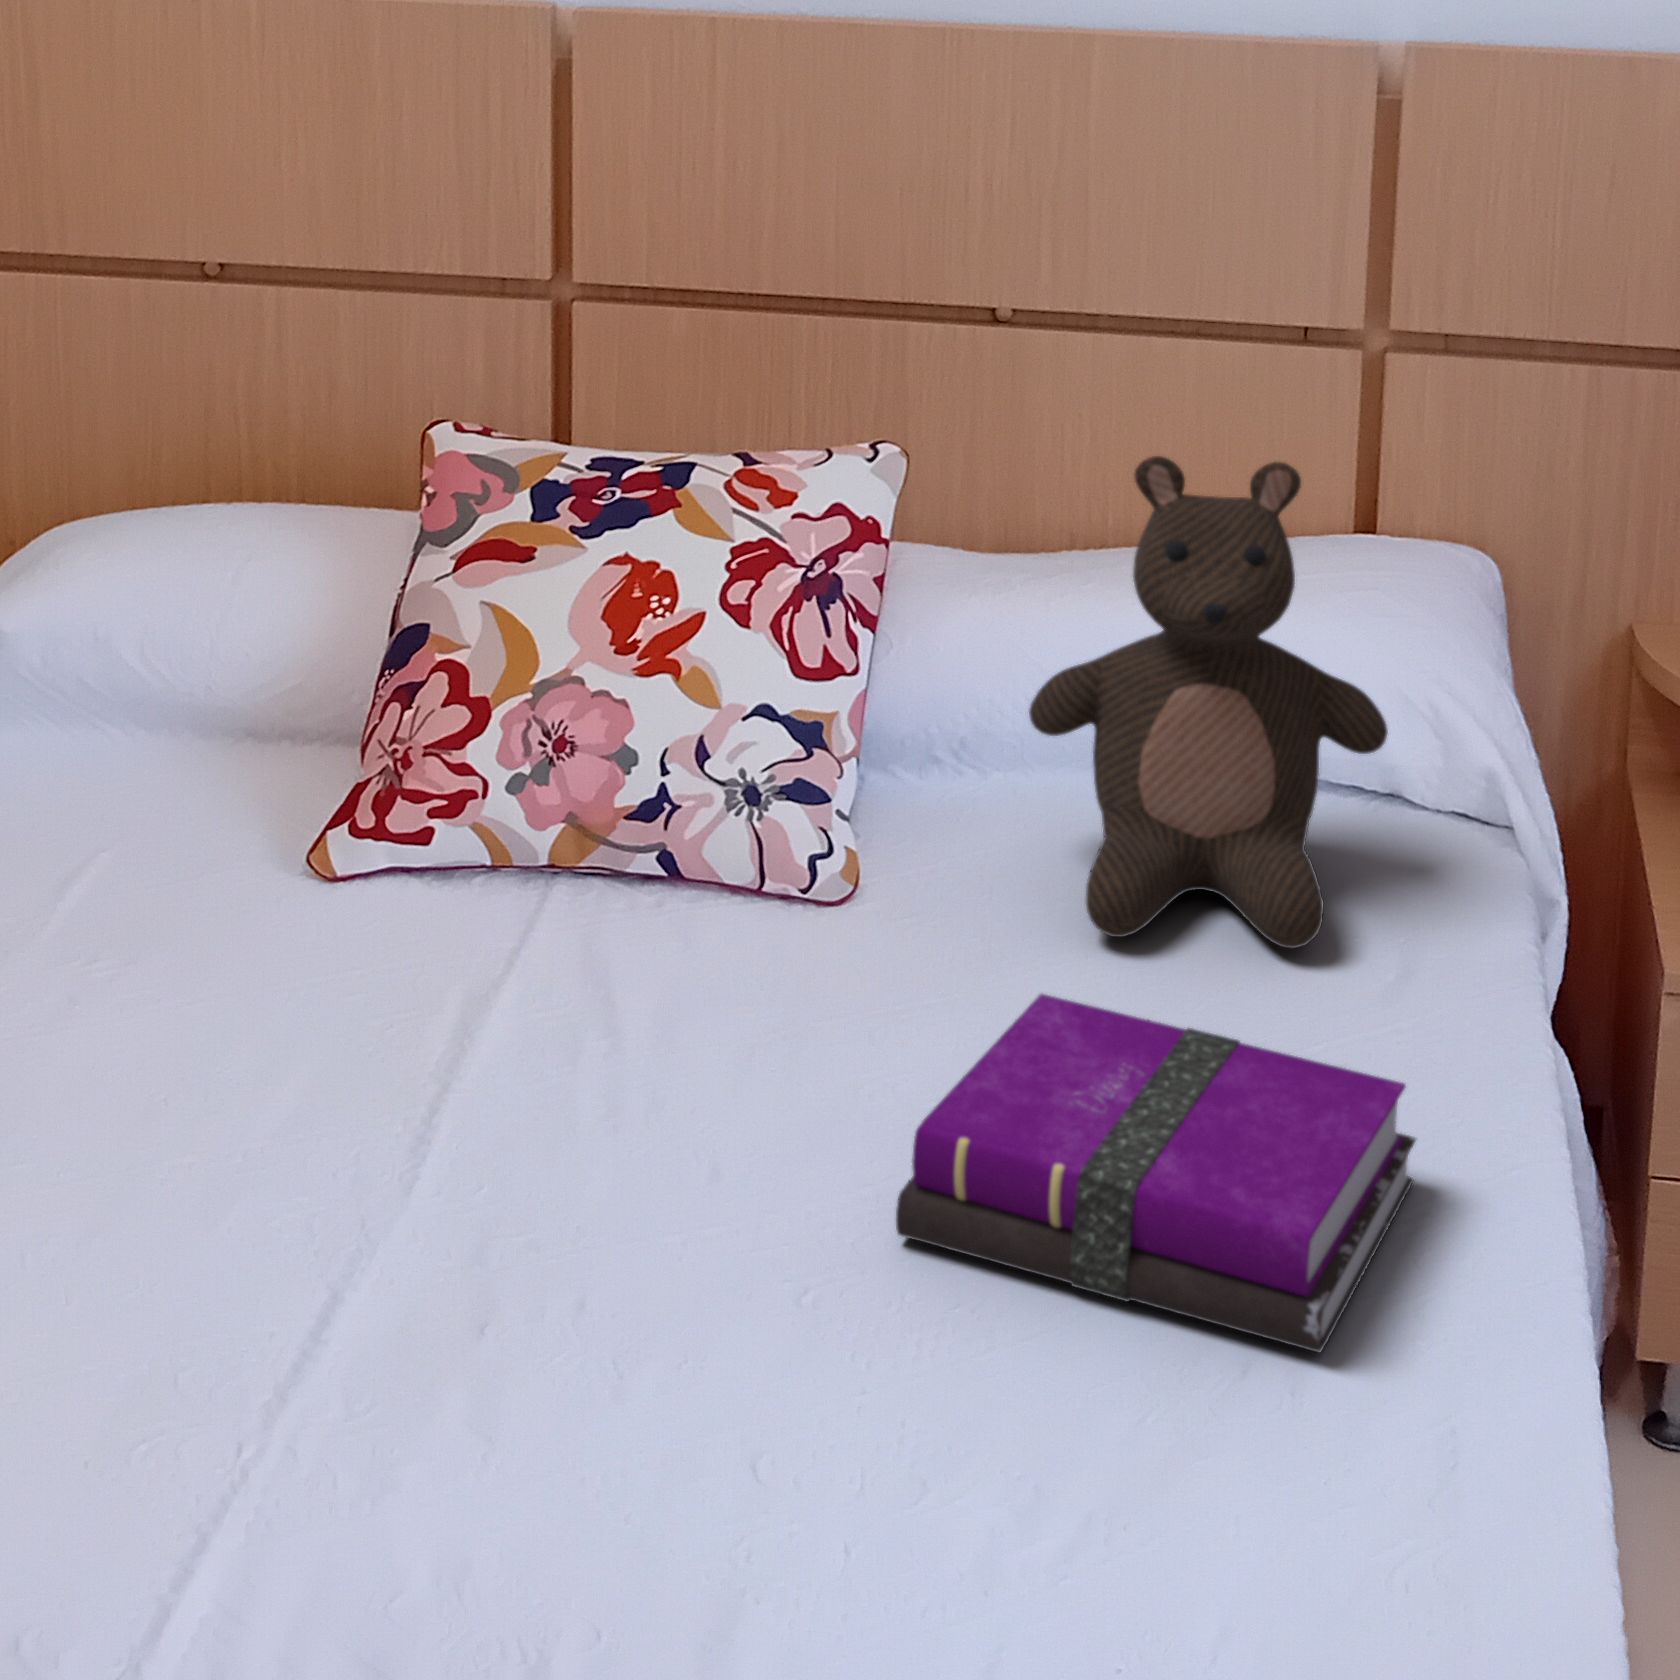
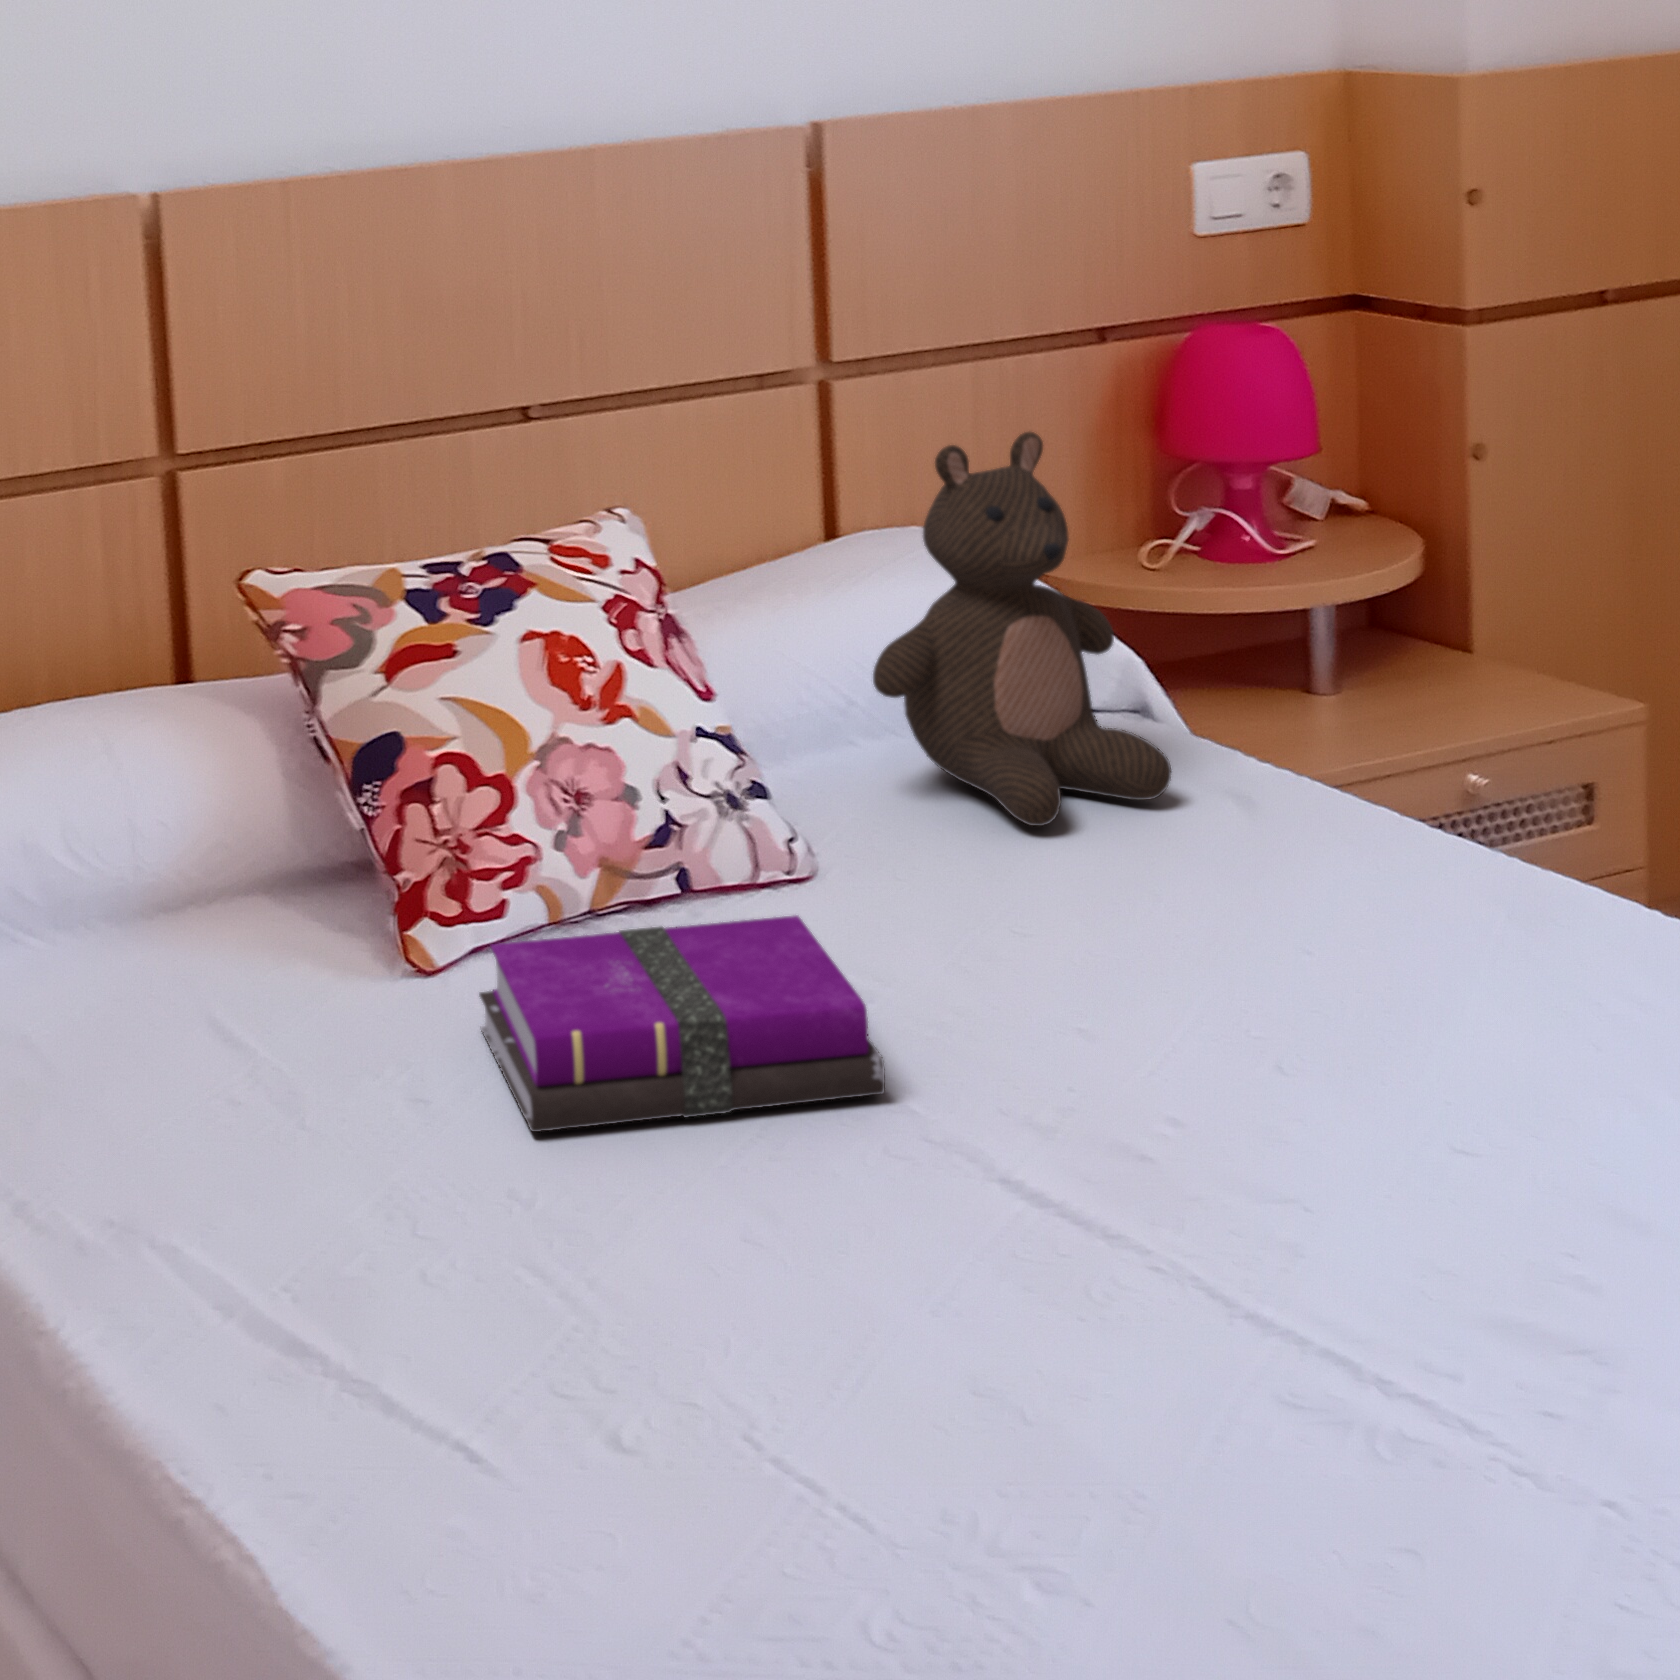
notebook: present [896,994,1416,1352] -> present [479,915,885,1132]

